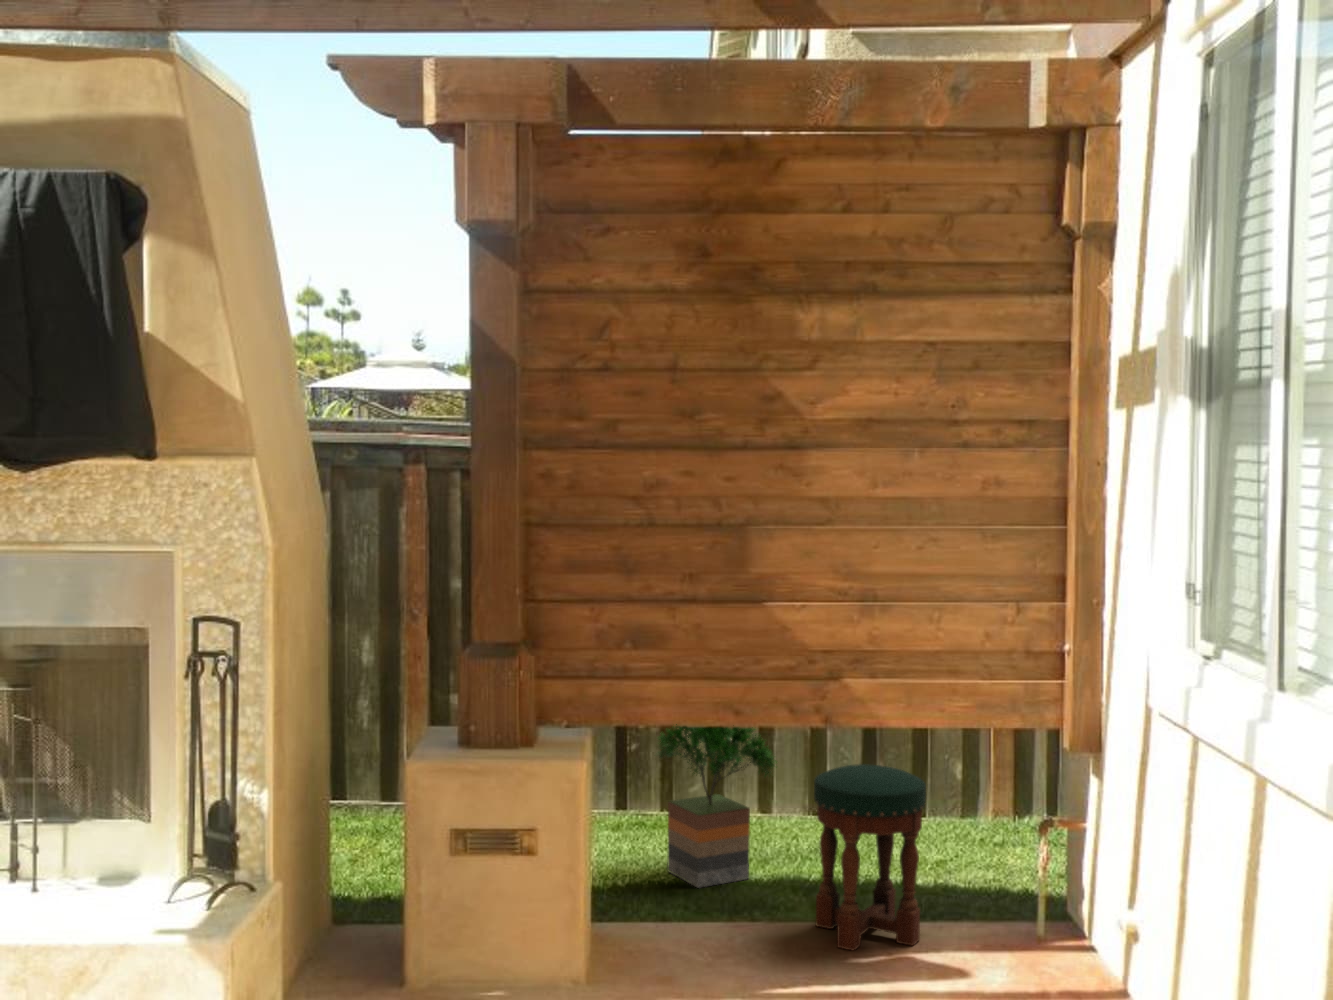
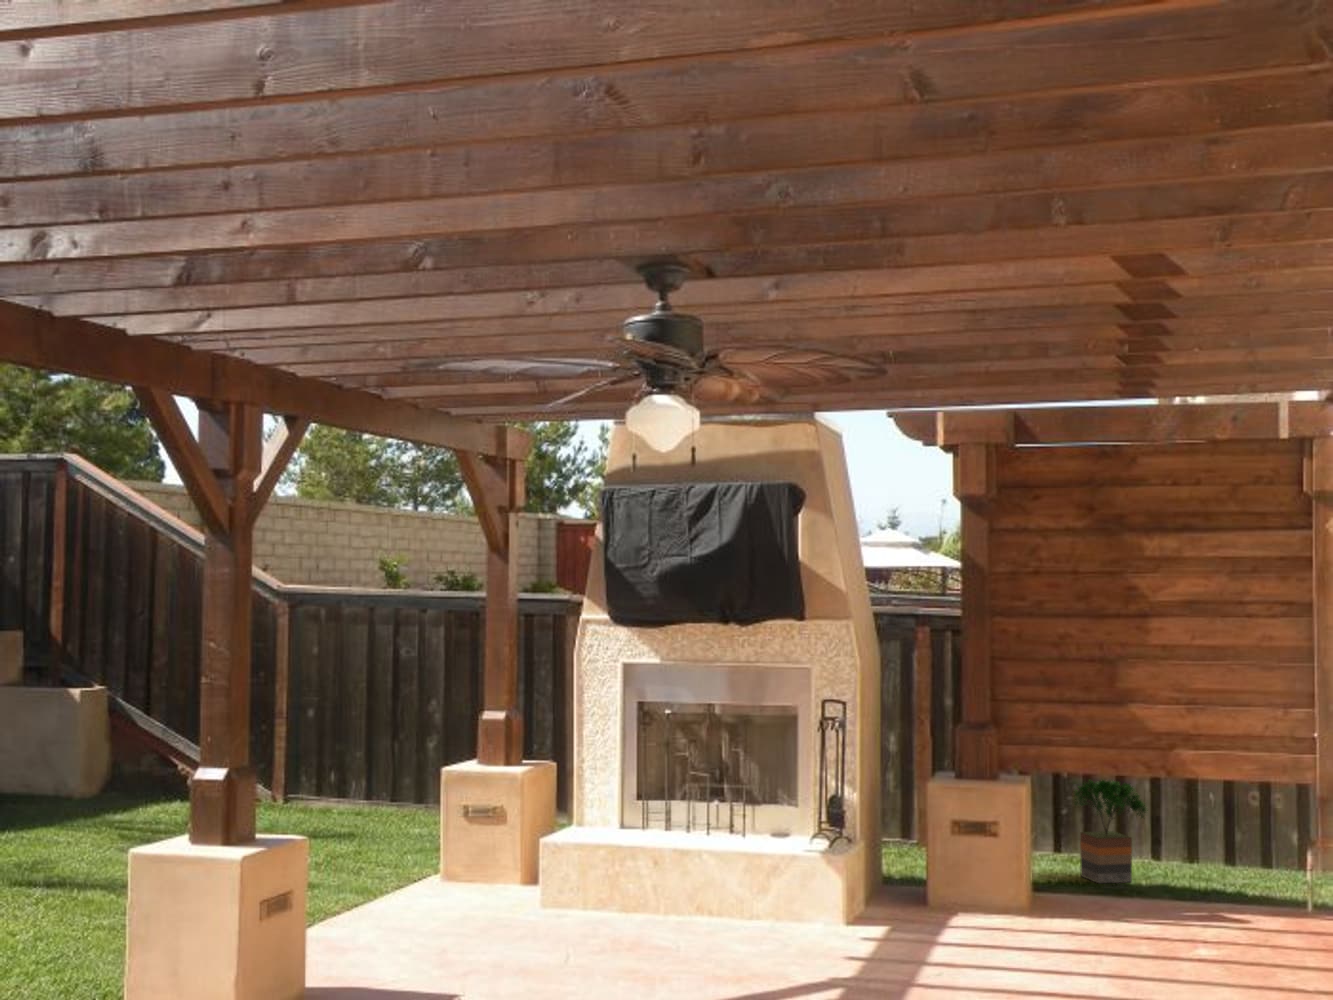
stool: present [814,764,926,951] -> none [1163,806,1232,912]

